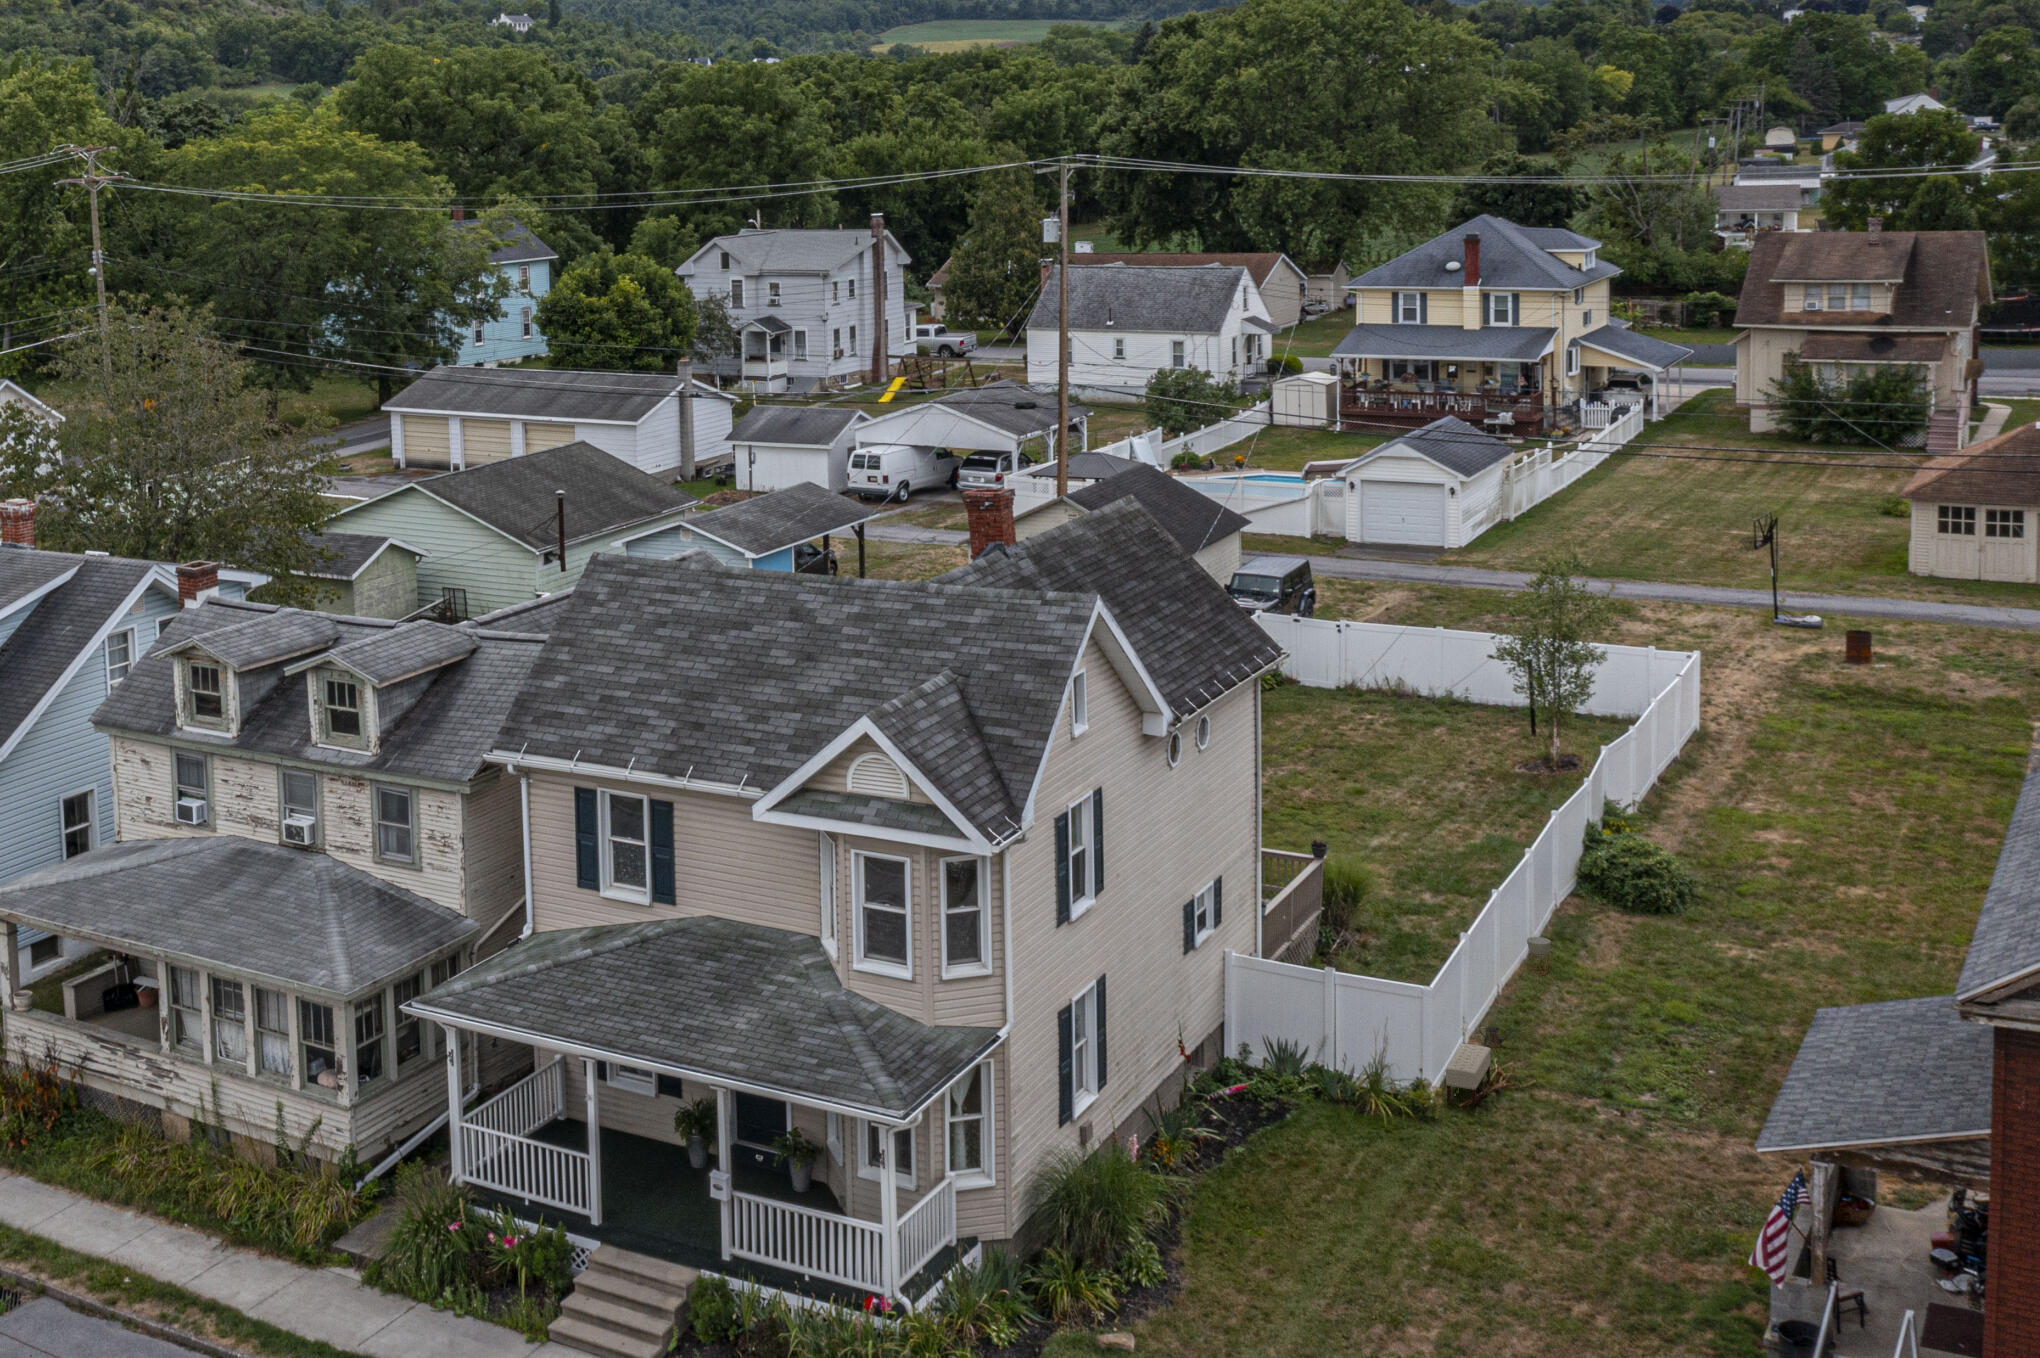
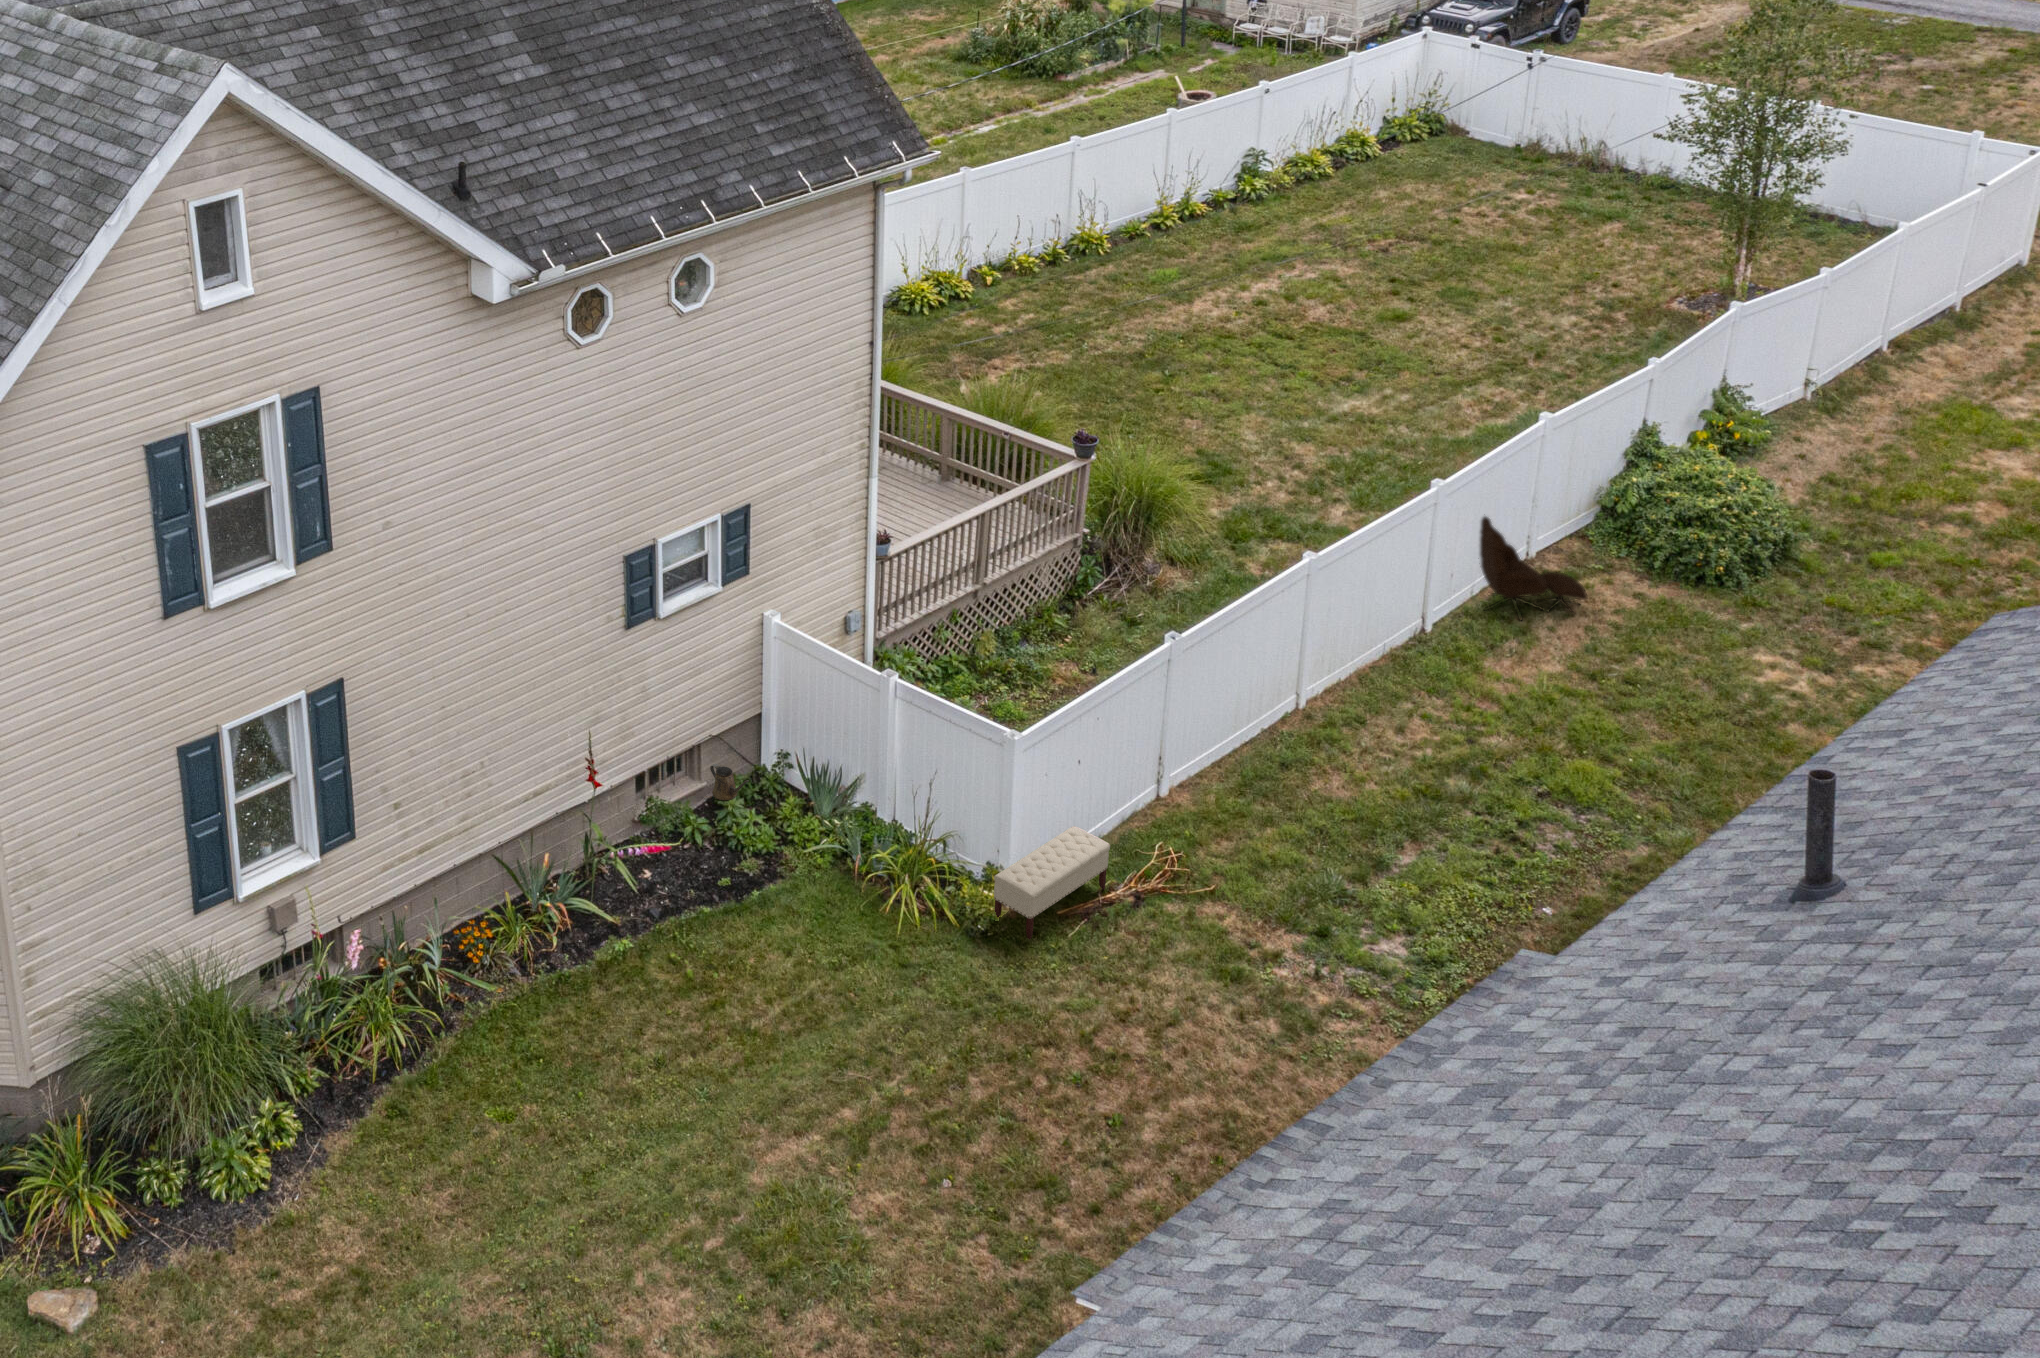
lounge chair: none [1542,872,1614,936] -> present [1480,517,1587,620]
planter: present [1527,937,1551,976] -> none [1368,627,1410,690]
watering can: present [1479,1026,1516,1048] -> present [710,764,749,800]

